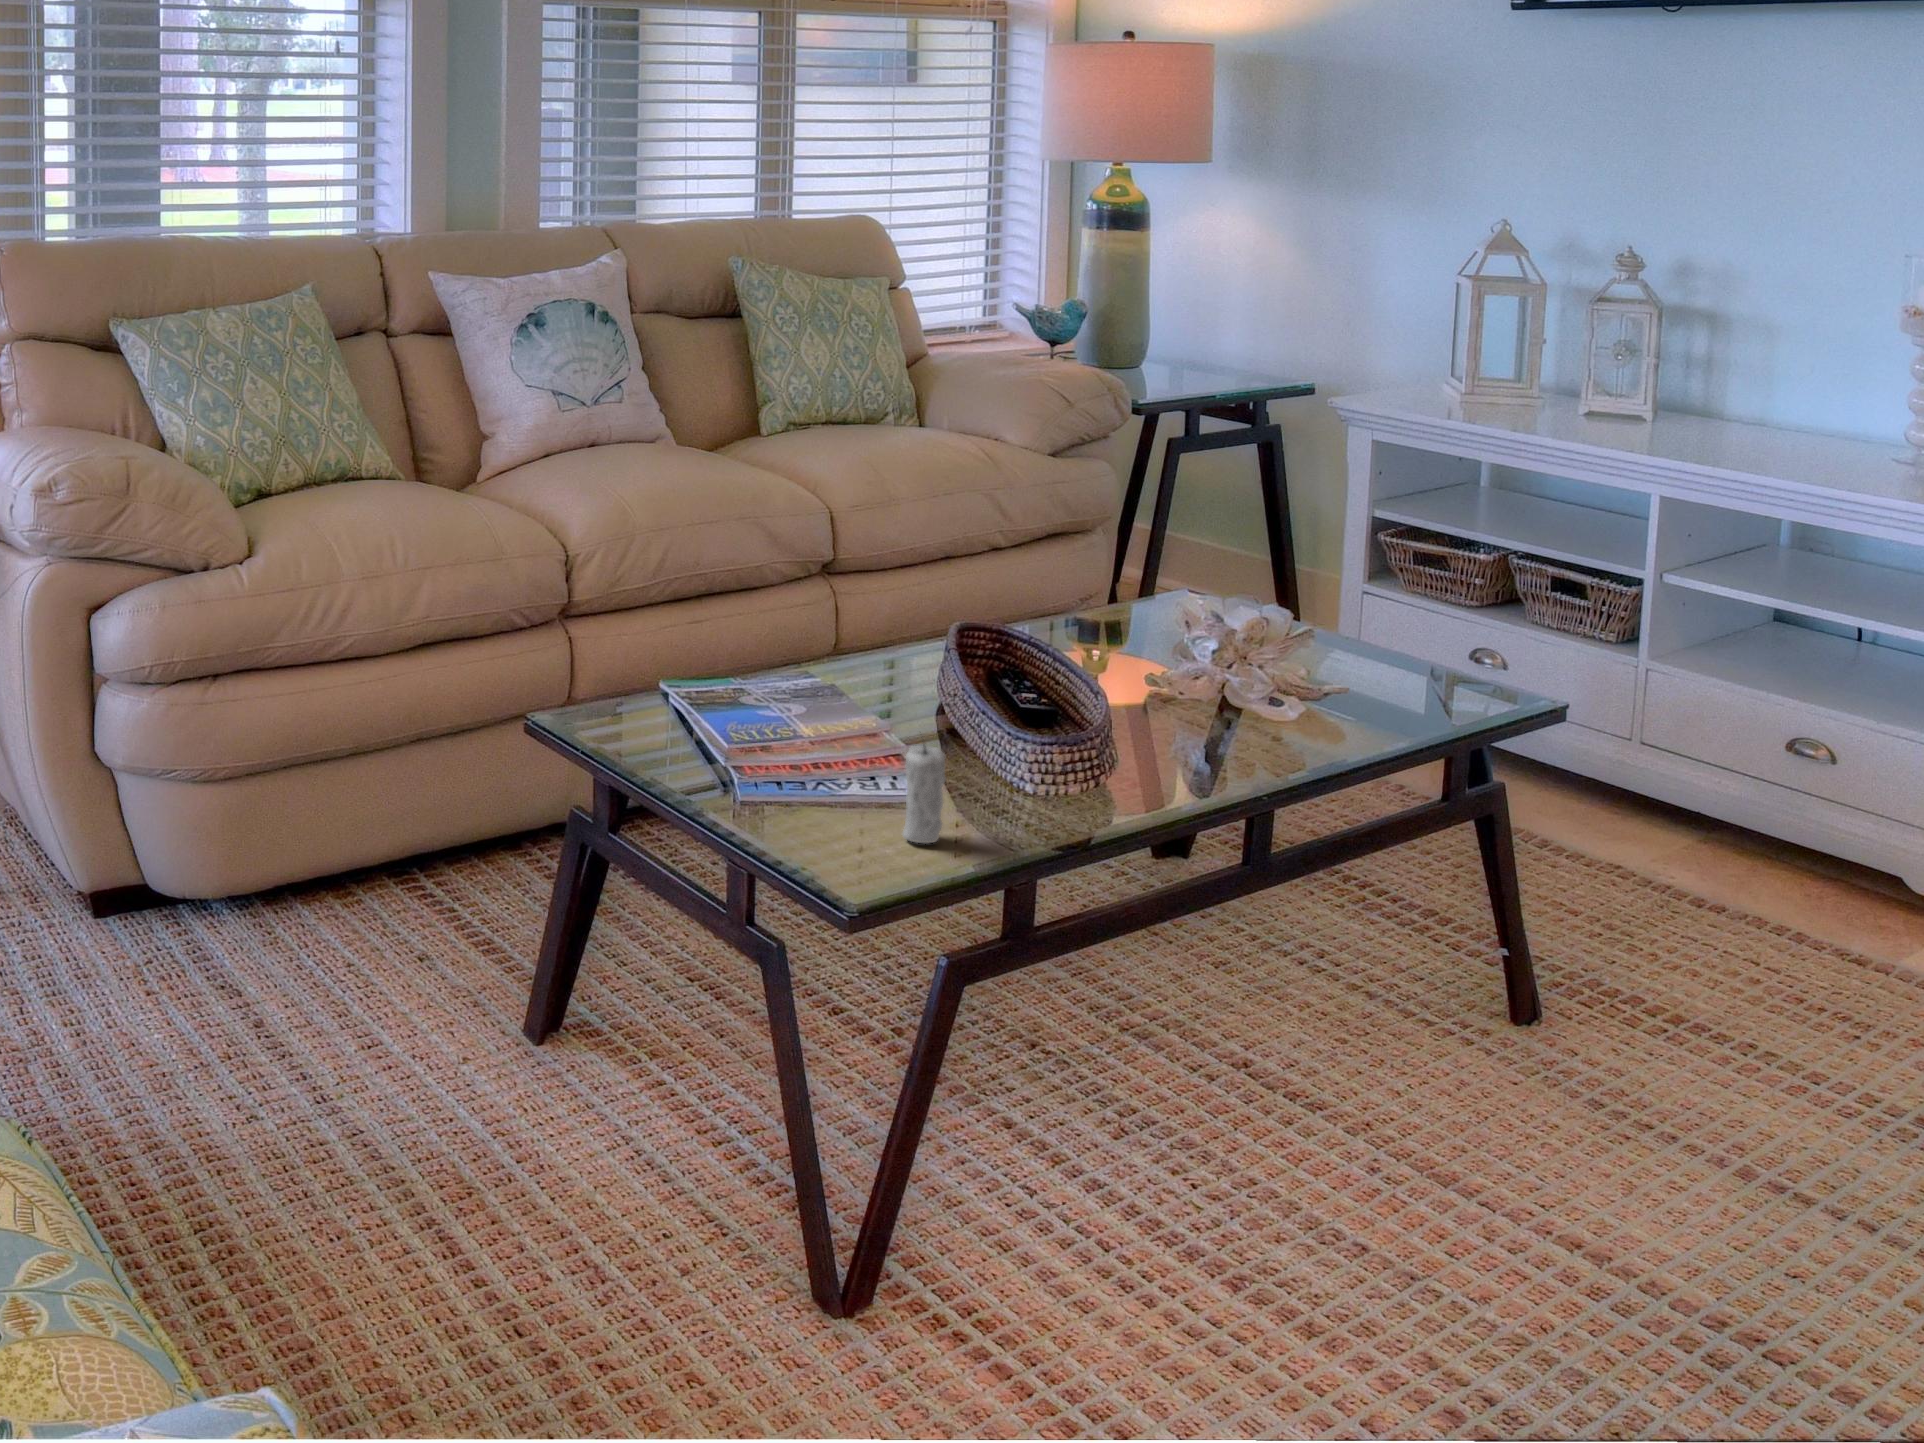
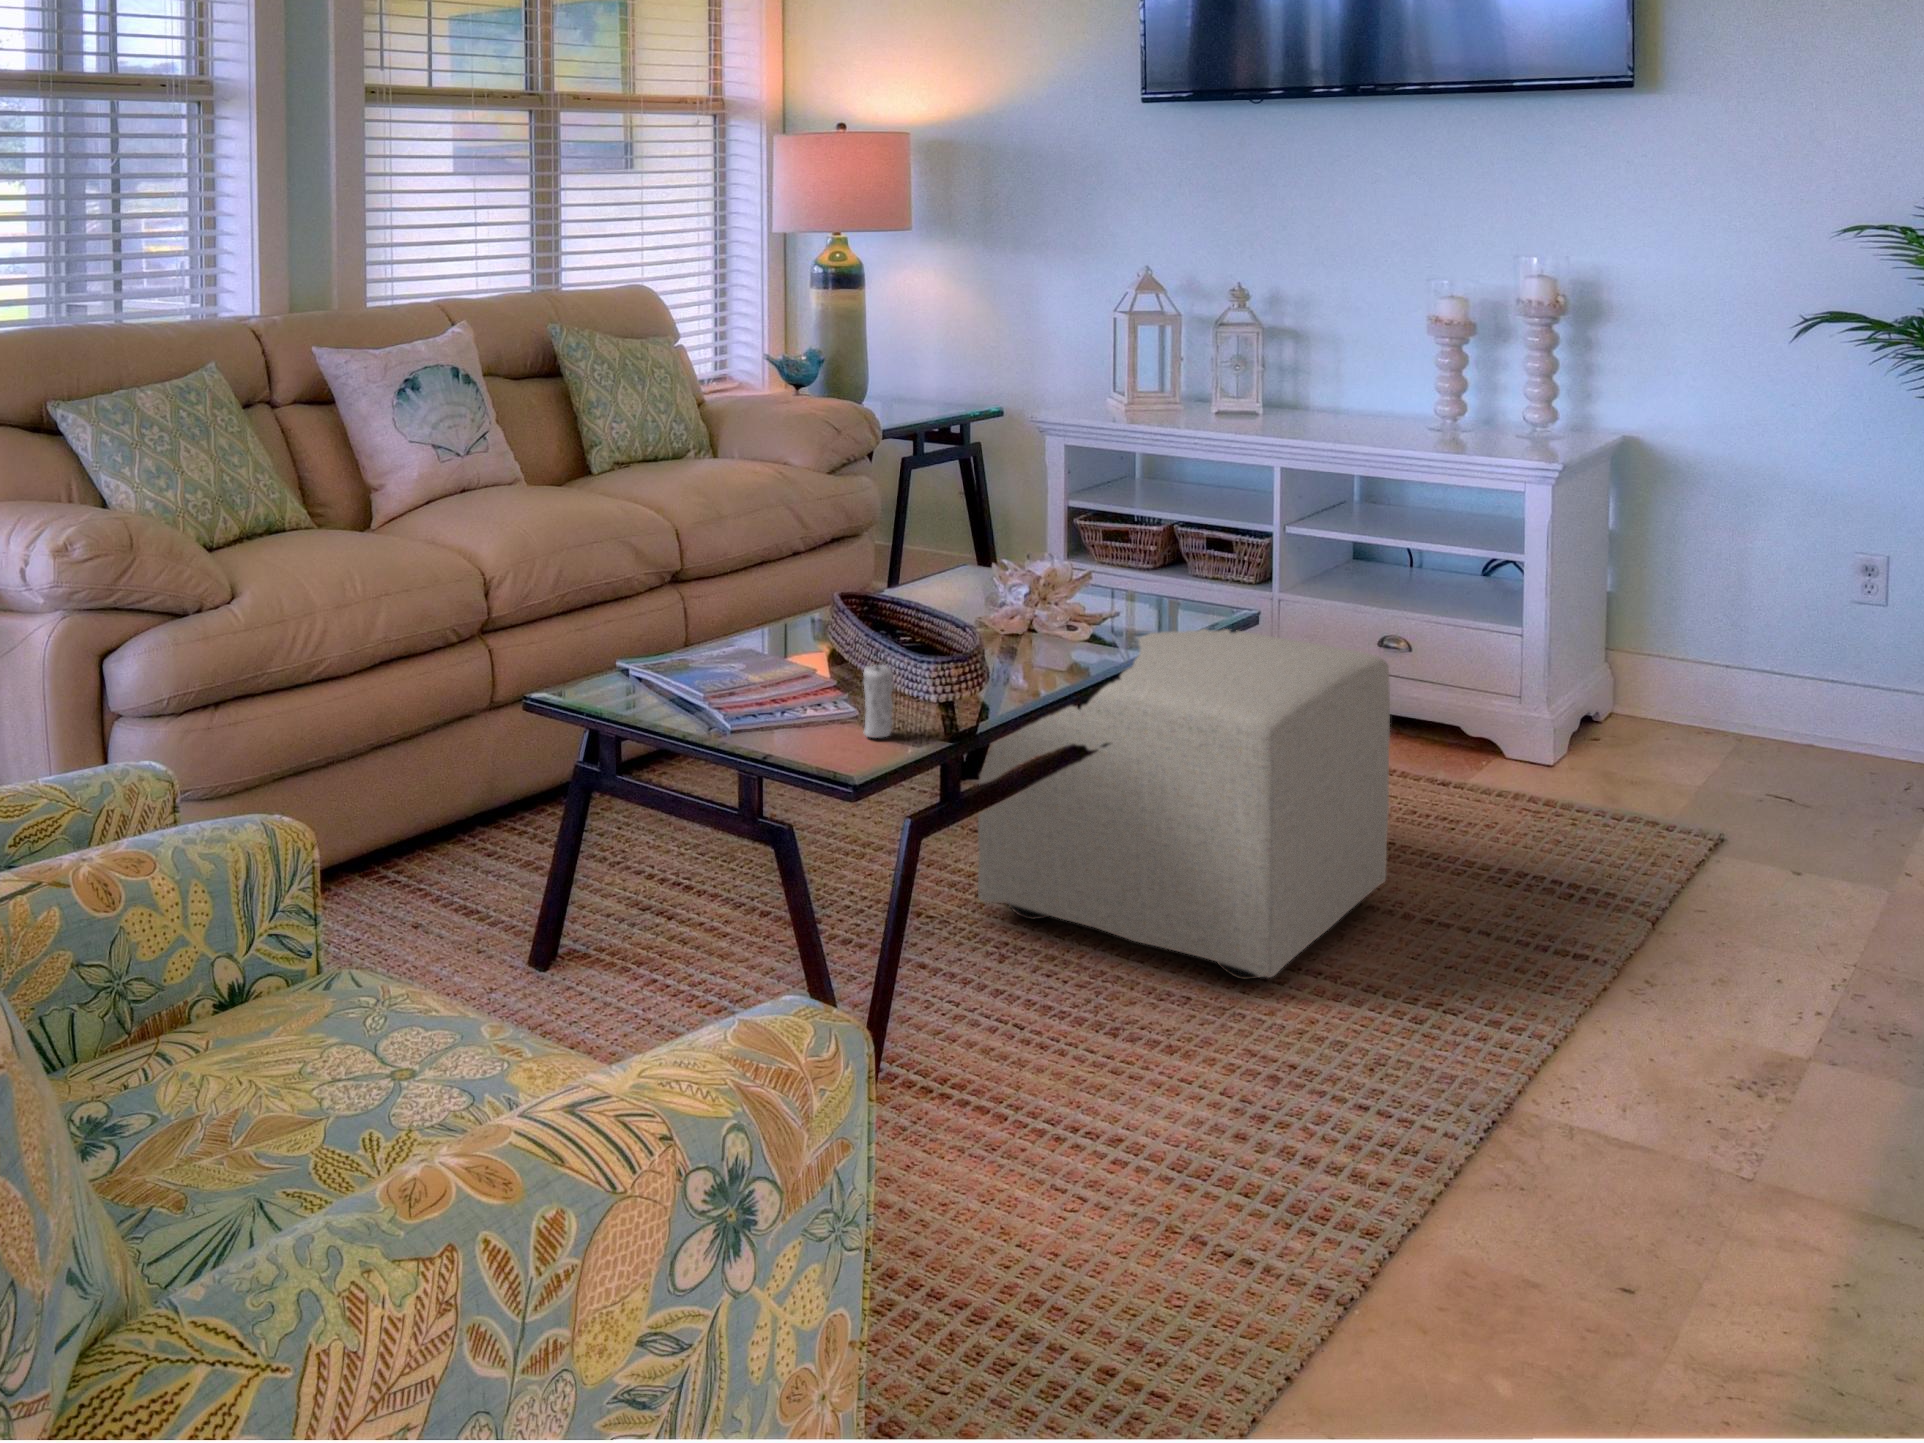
ottoman: none [1109,688,1746,1242] -> present [978,629,1390,979]

